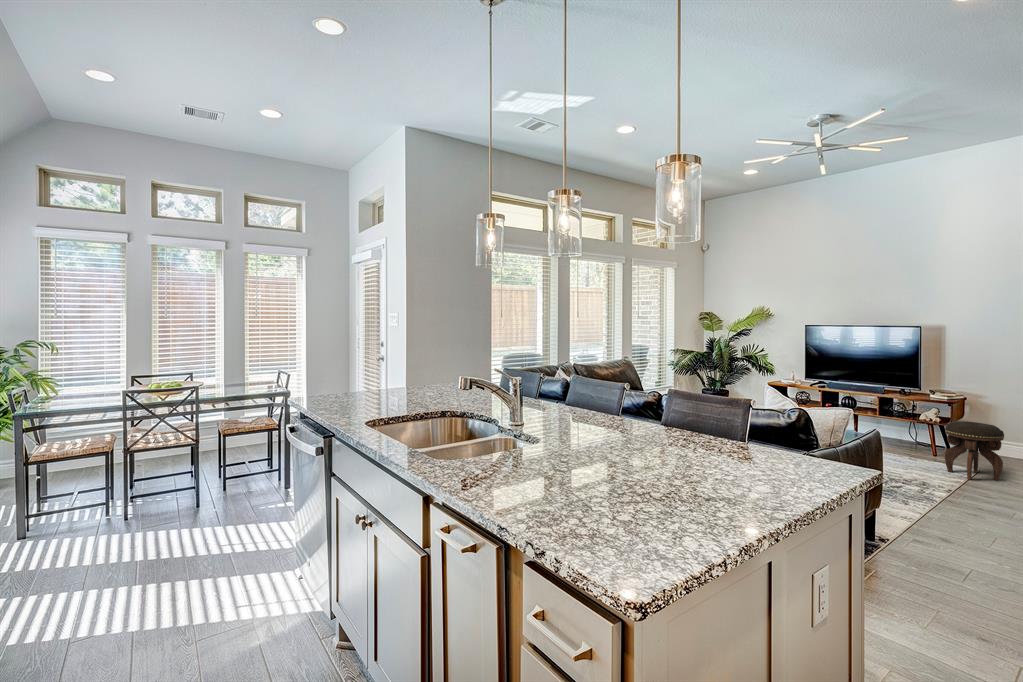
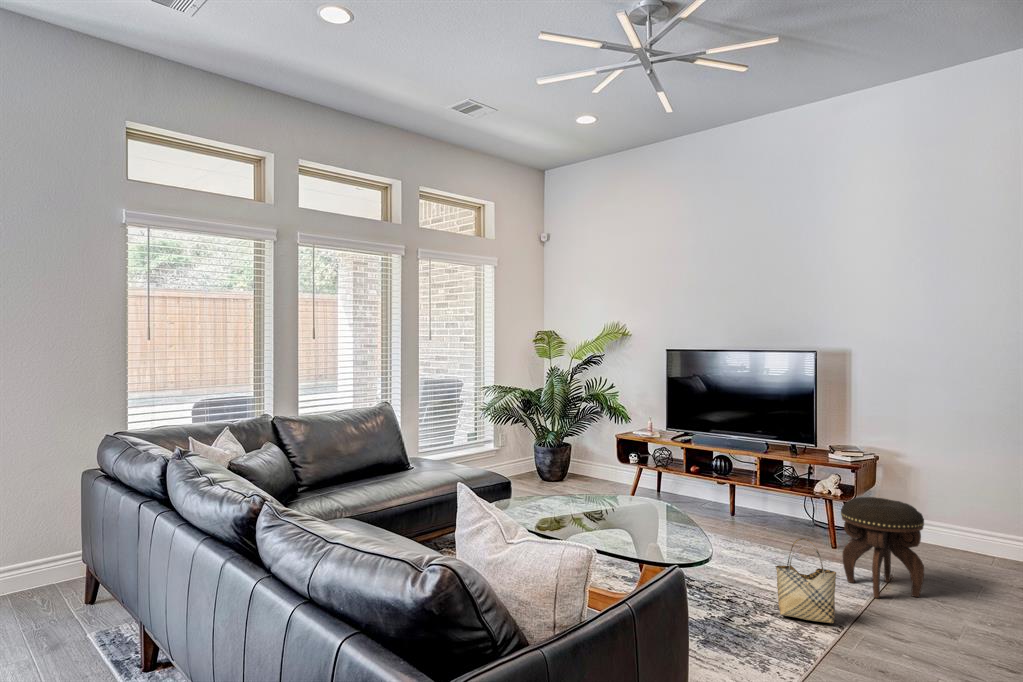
woven basket: none [905,442,946,488] -> present [776,538,836,623]

